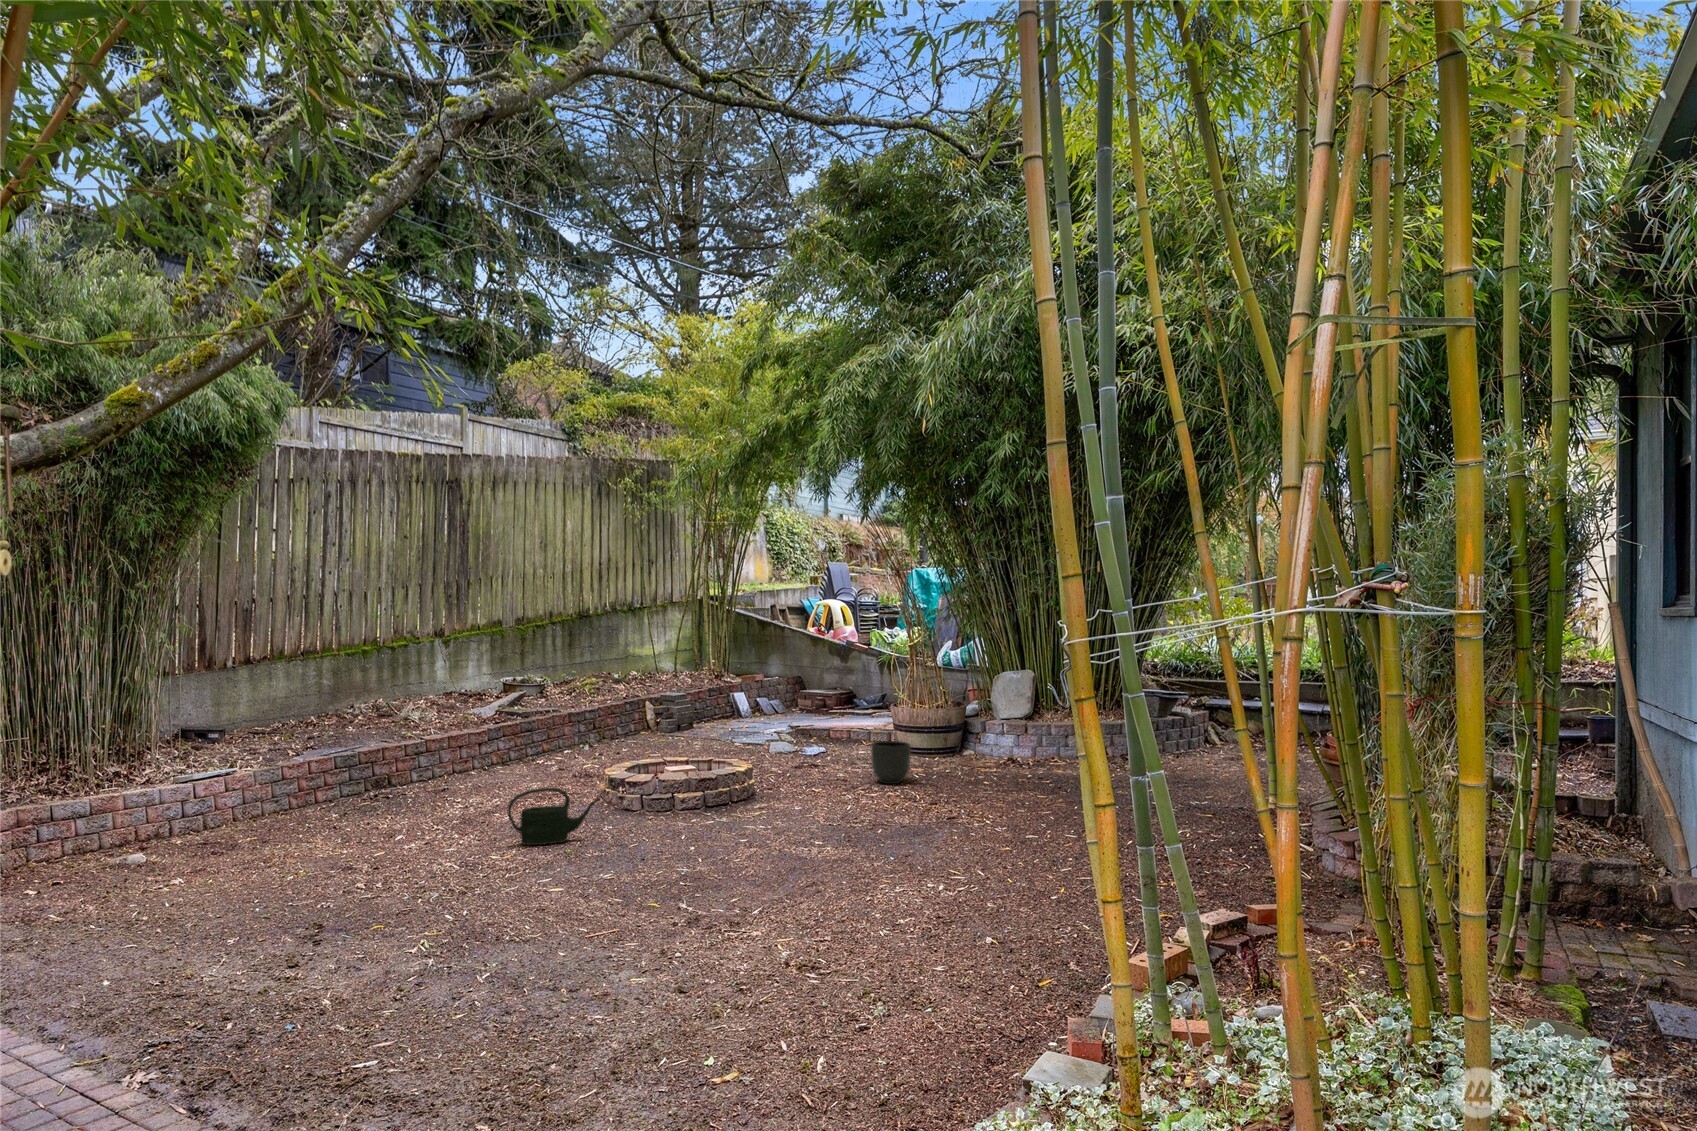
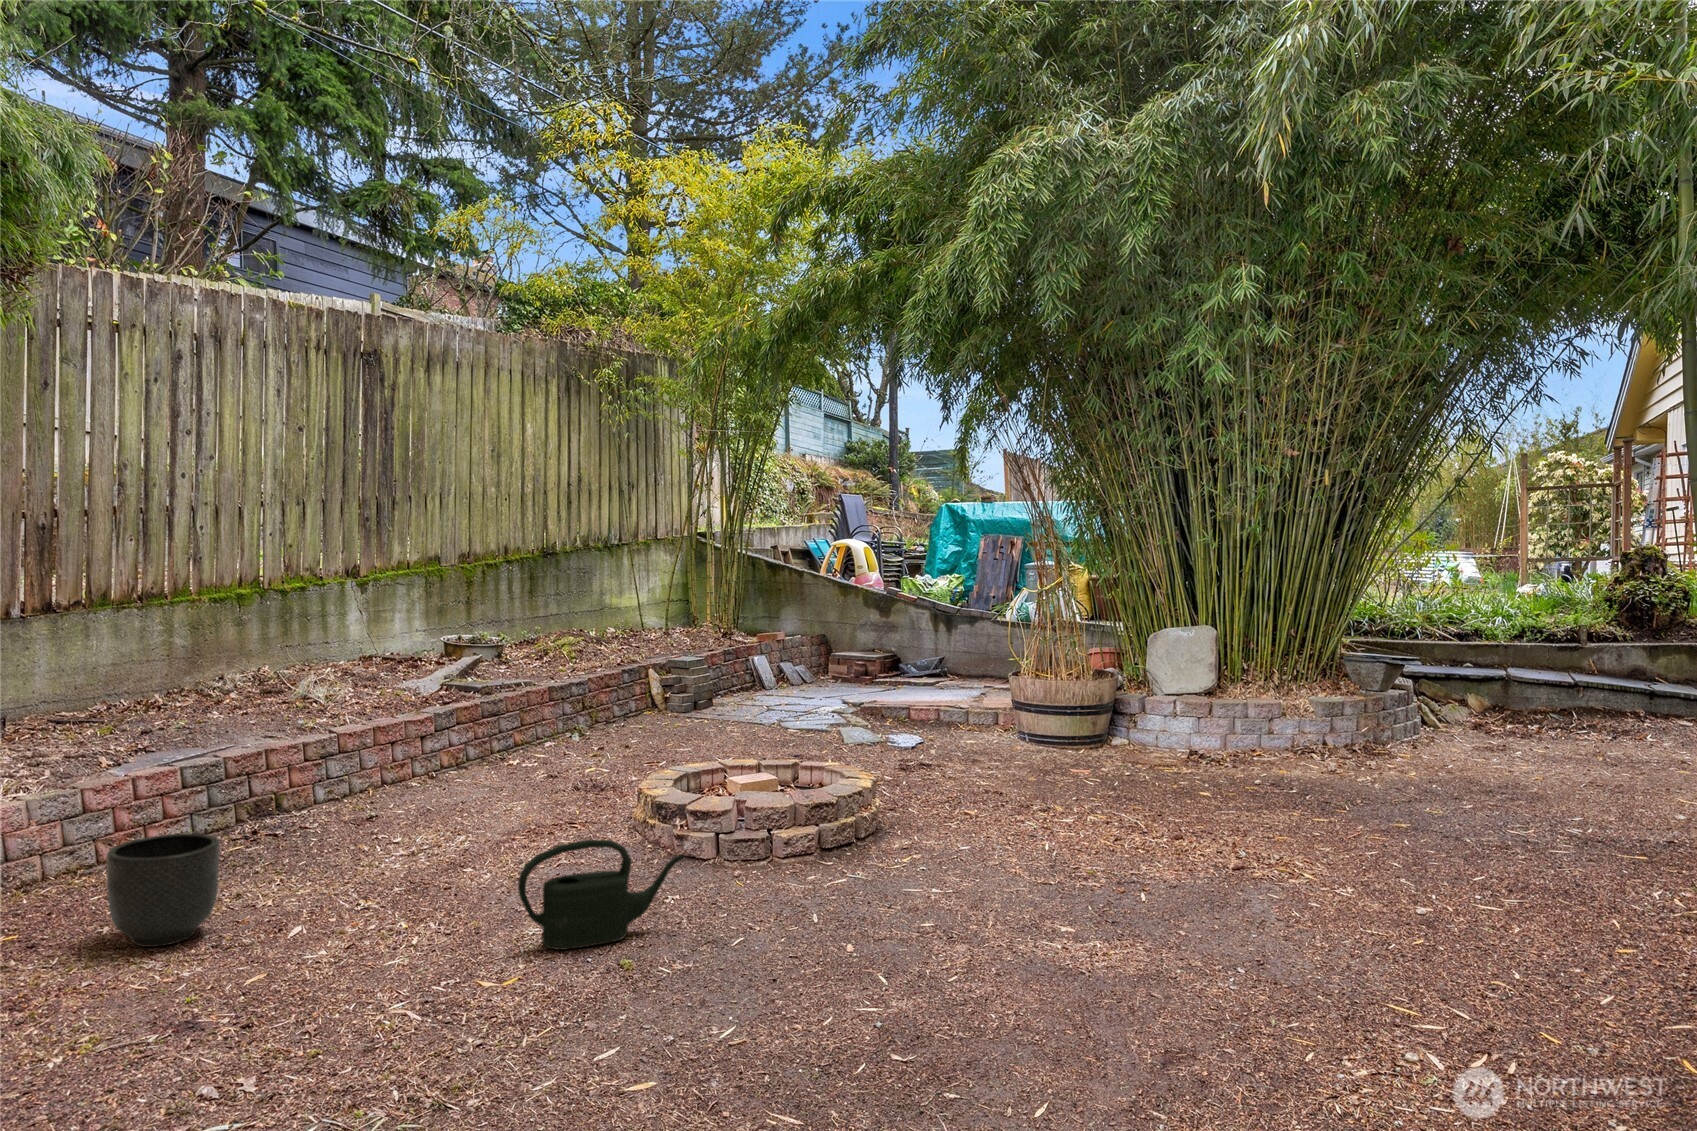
planter: present [871,741,911,784] -> present [107,833,220,947]

